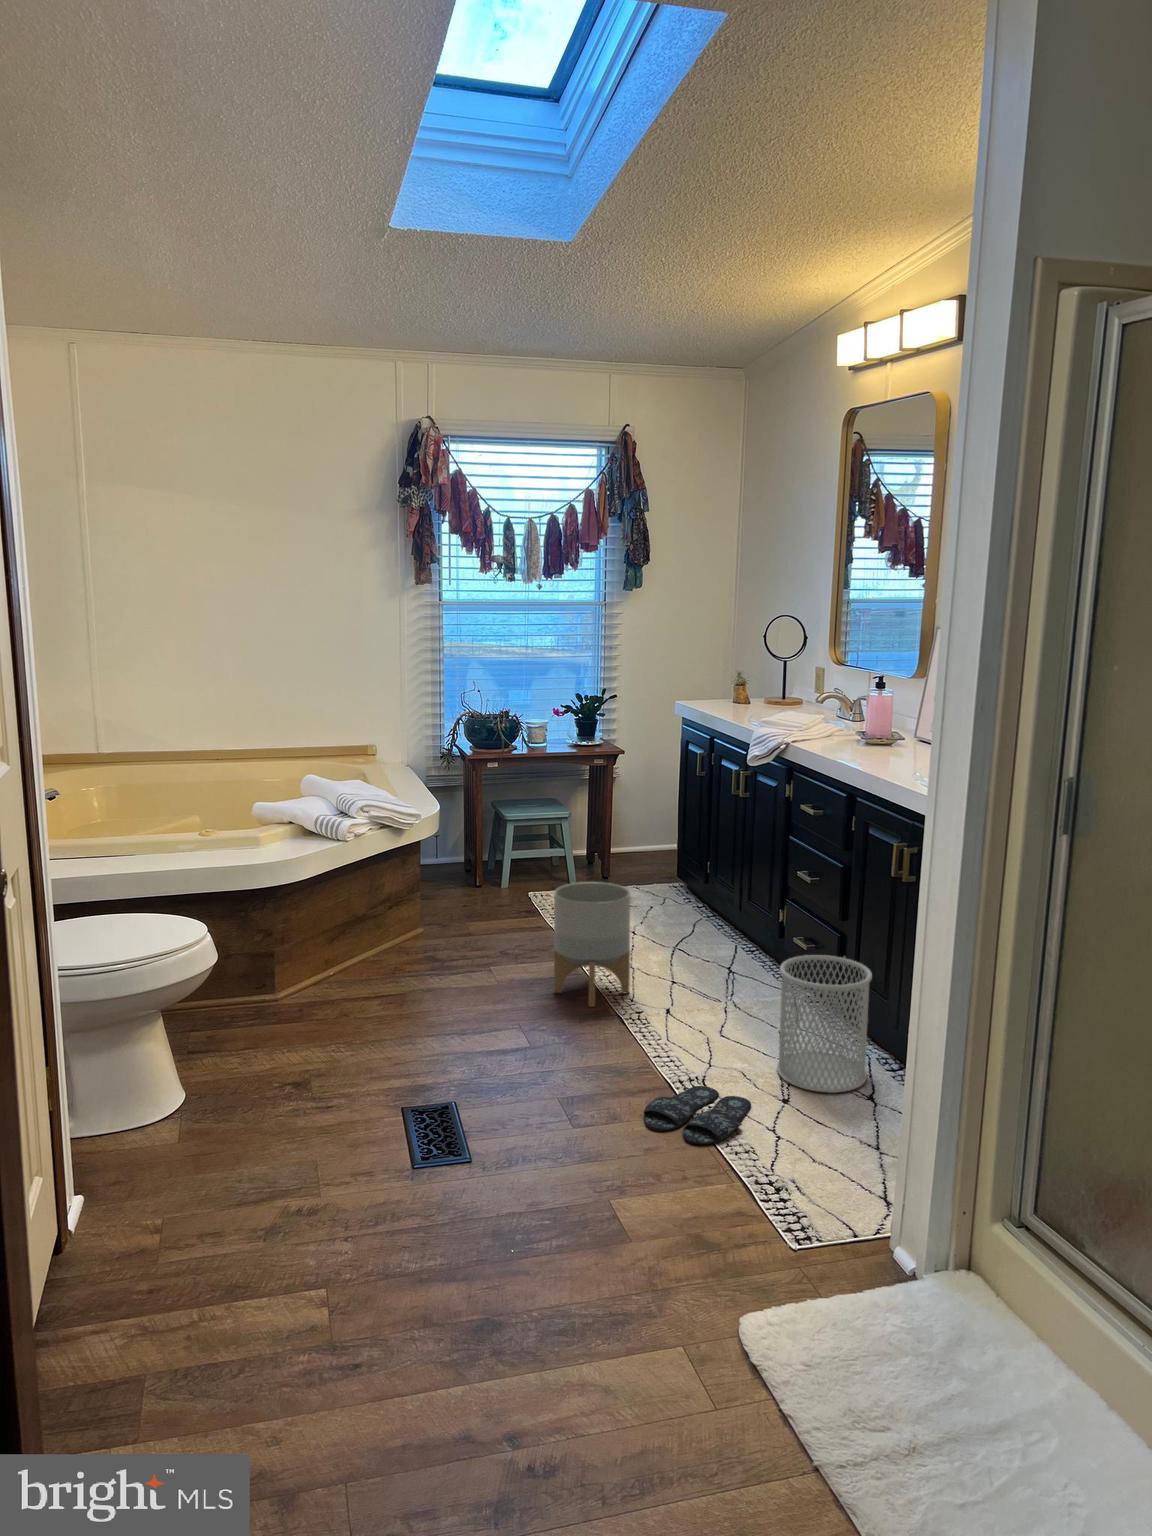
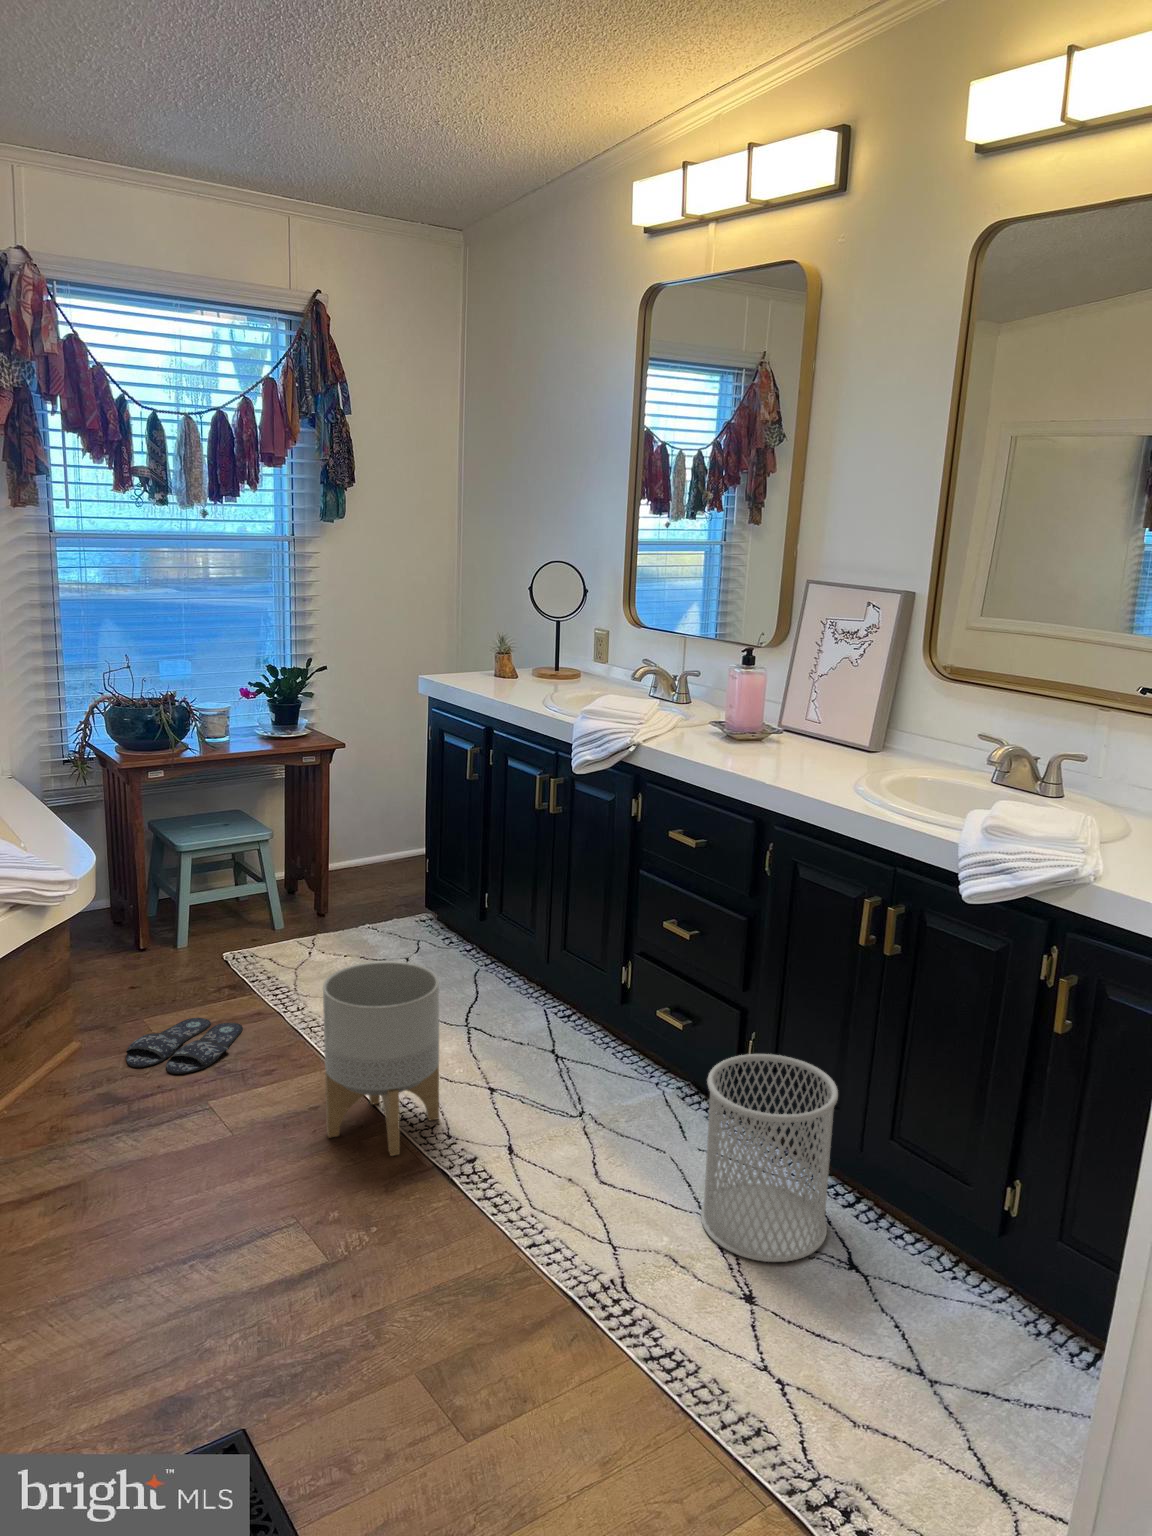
slippers: present [644,1086,751,1144] -> present [126,1018,243,1074]

